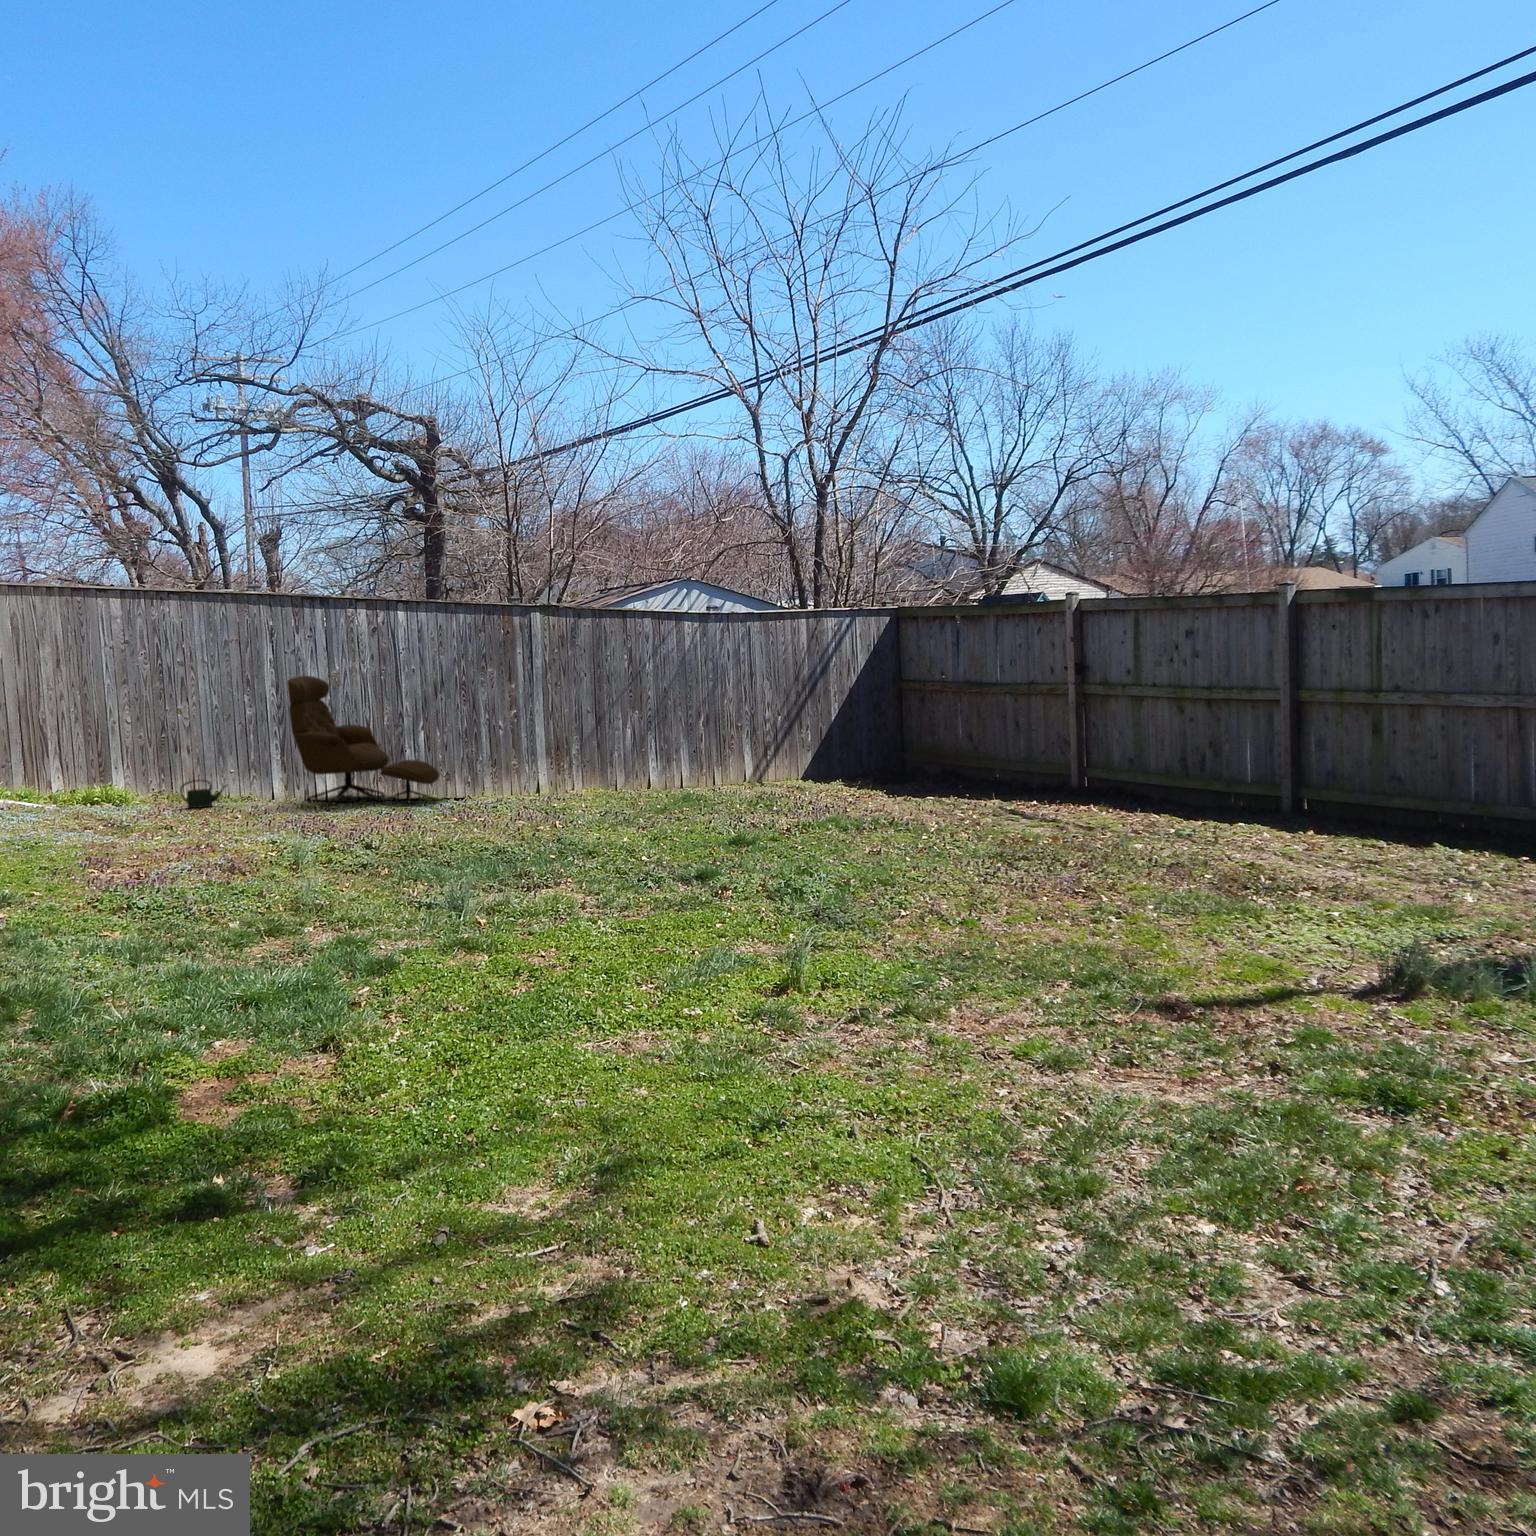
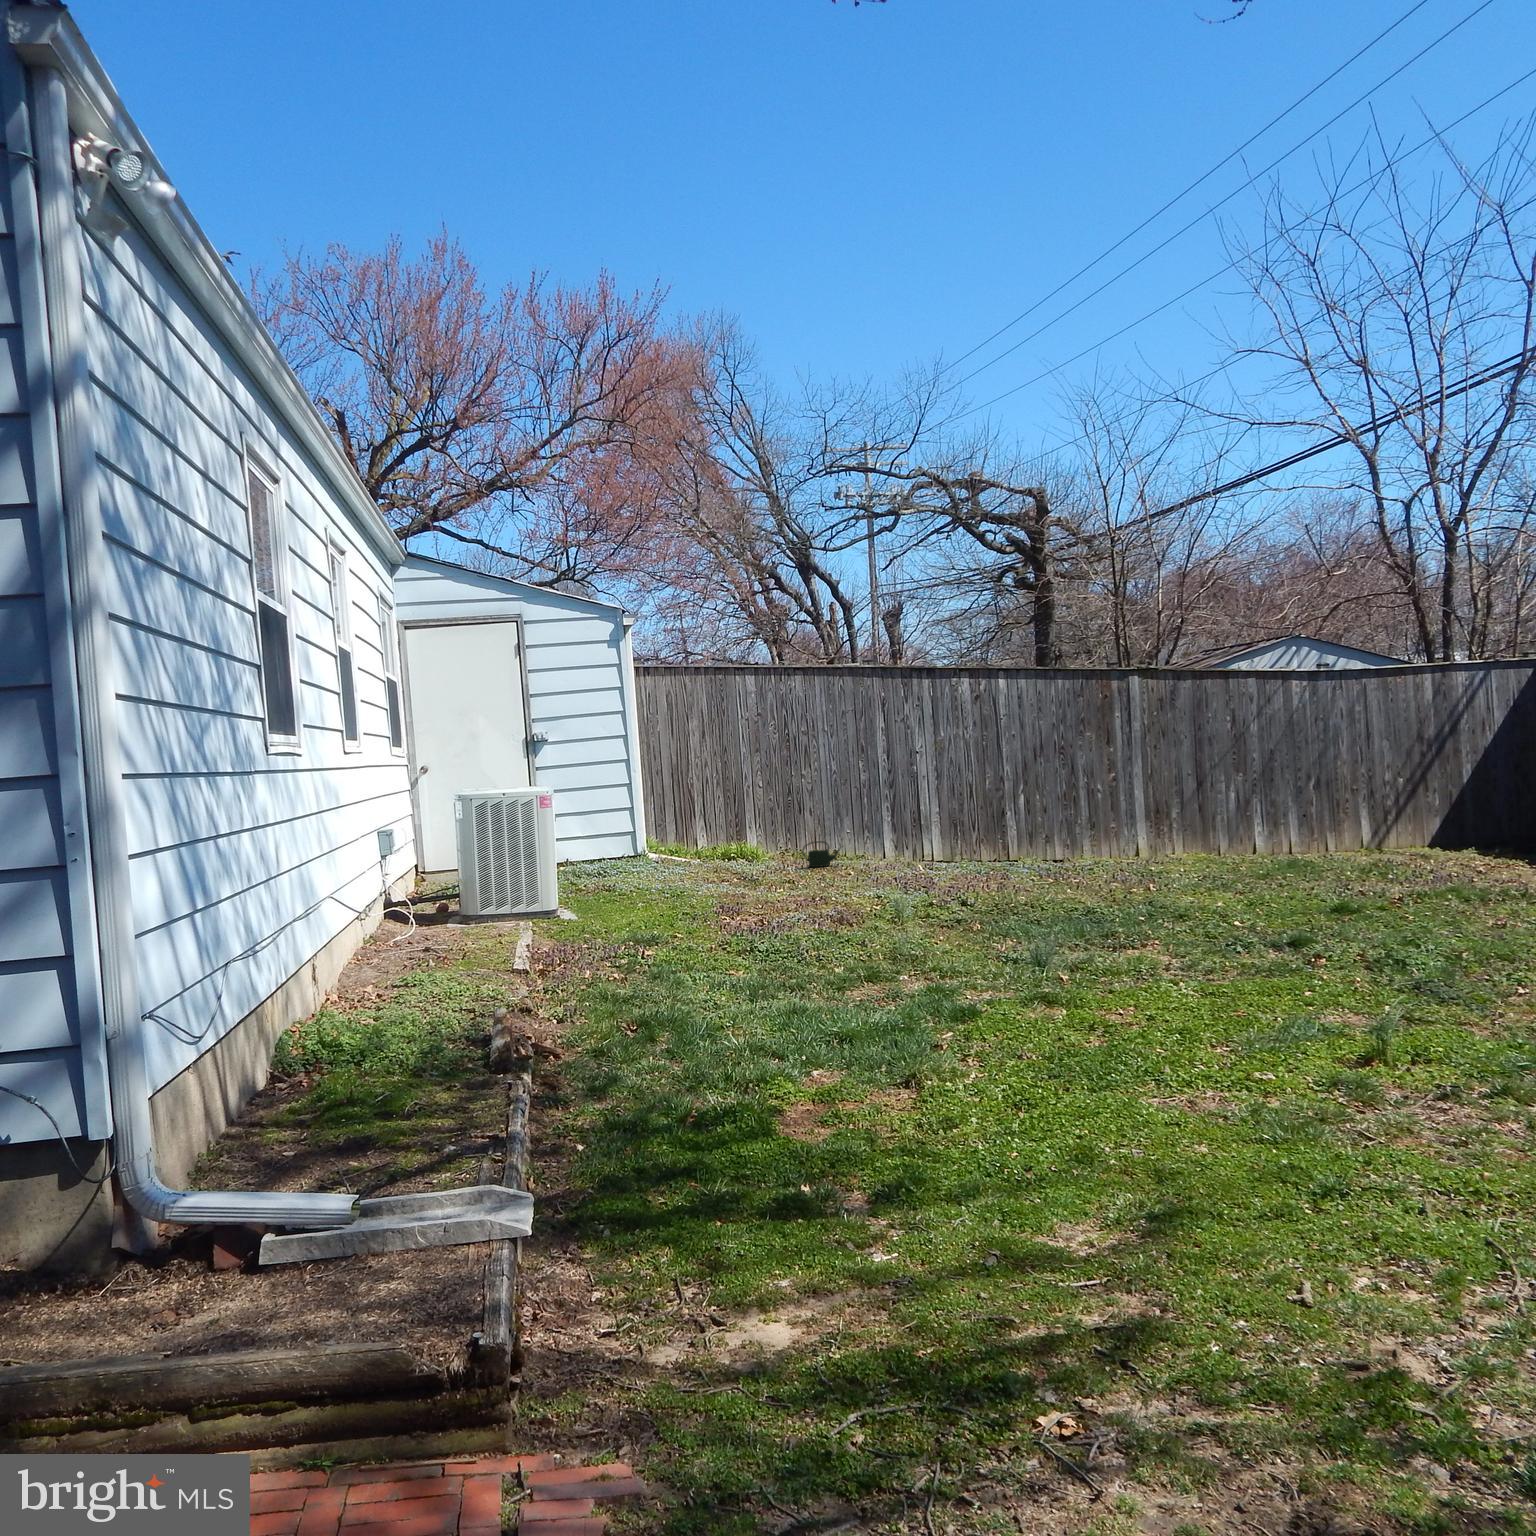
lounge chair: present [287,676,439,805] -> none [895,743,1038,865]

